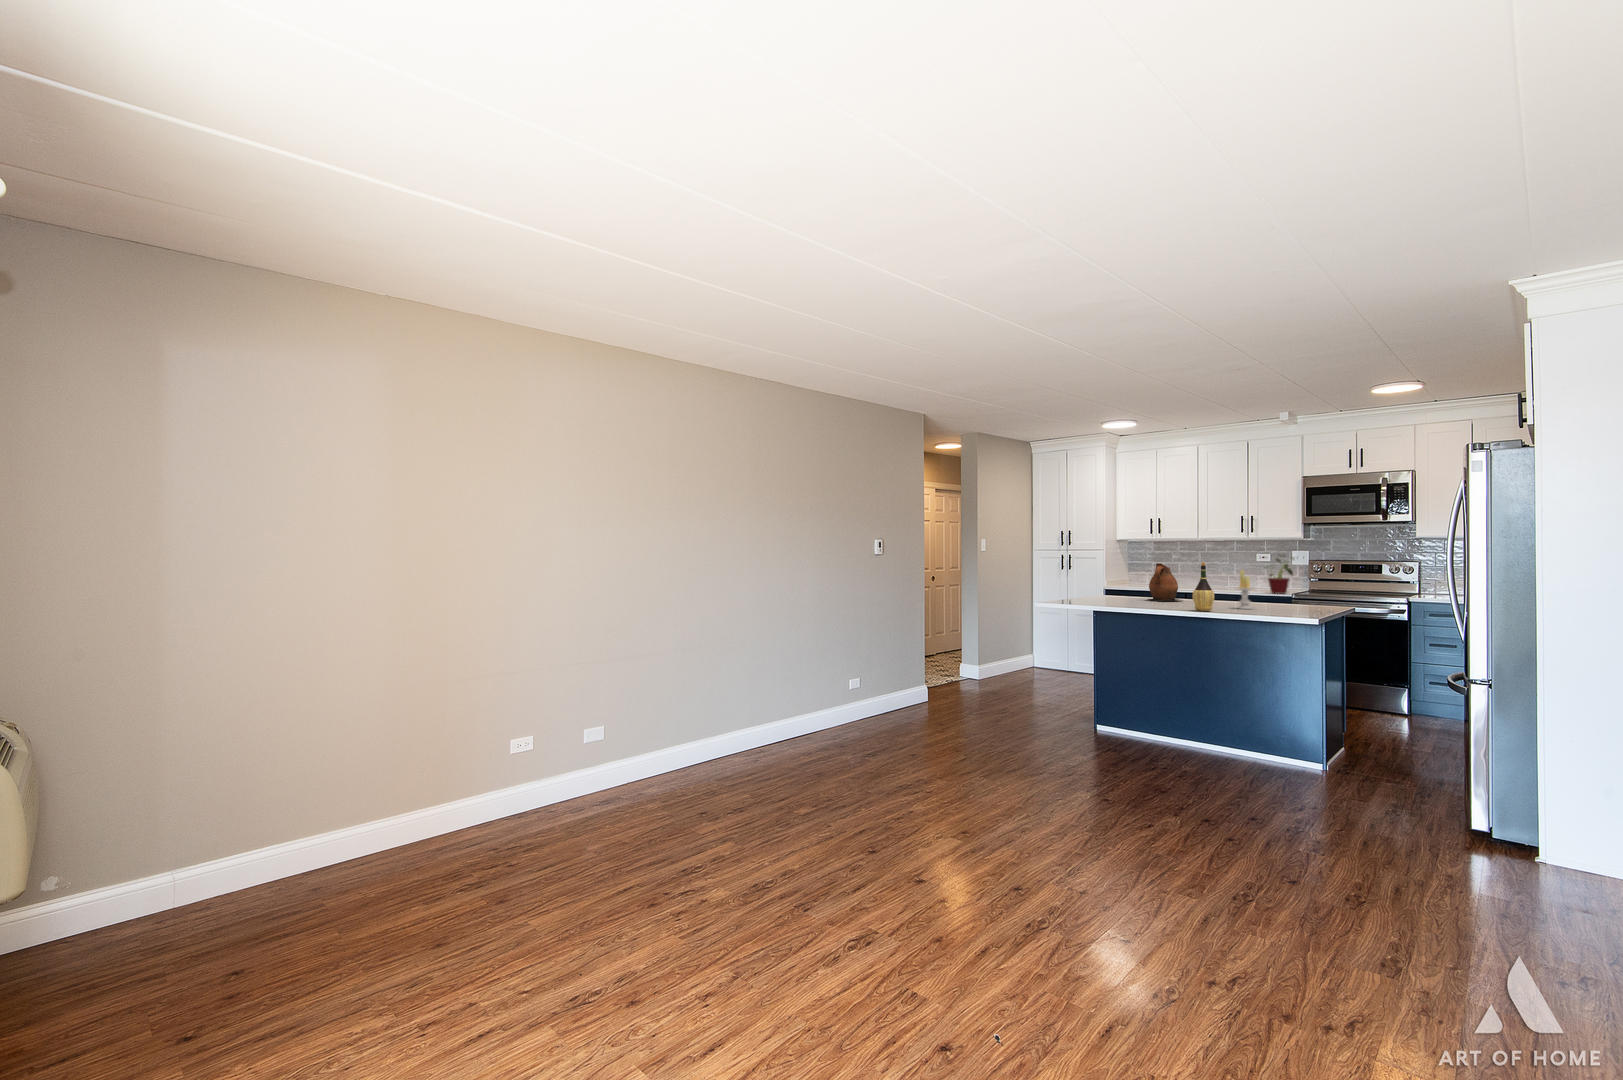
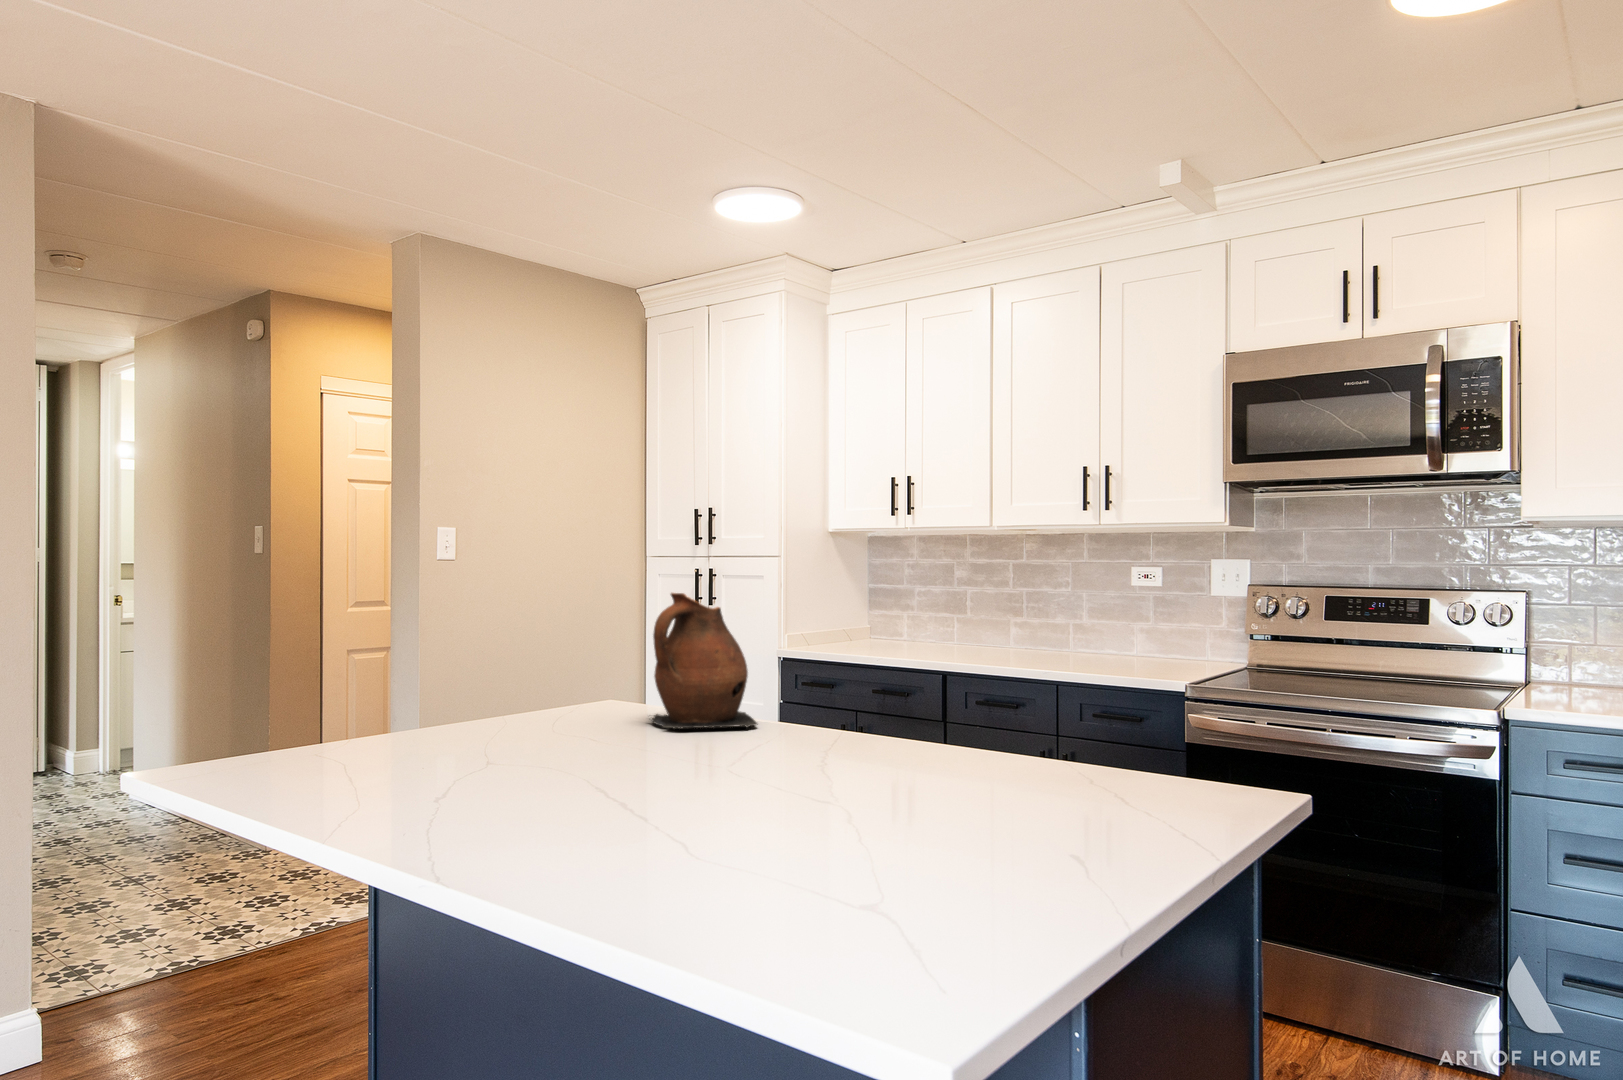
potted plant: present [1265,556,1294,594] -> none [1123,564,1214,675]
wine bottle: present [1193,562,1214,611] -> none [464,597,571,857]
candle: present [1235,570,1254,609] -> none [758,629,851,819]

